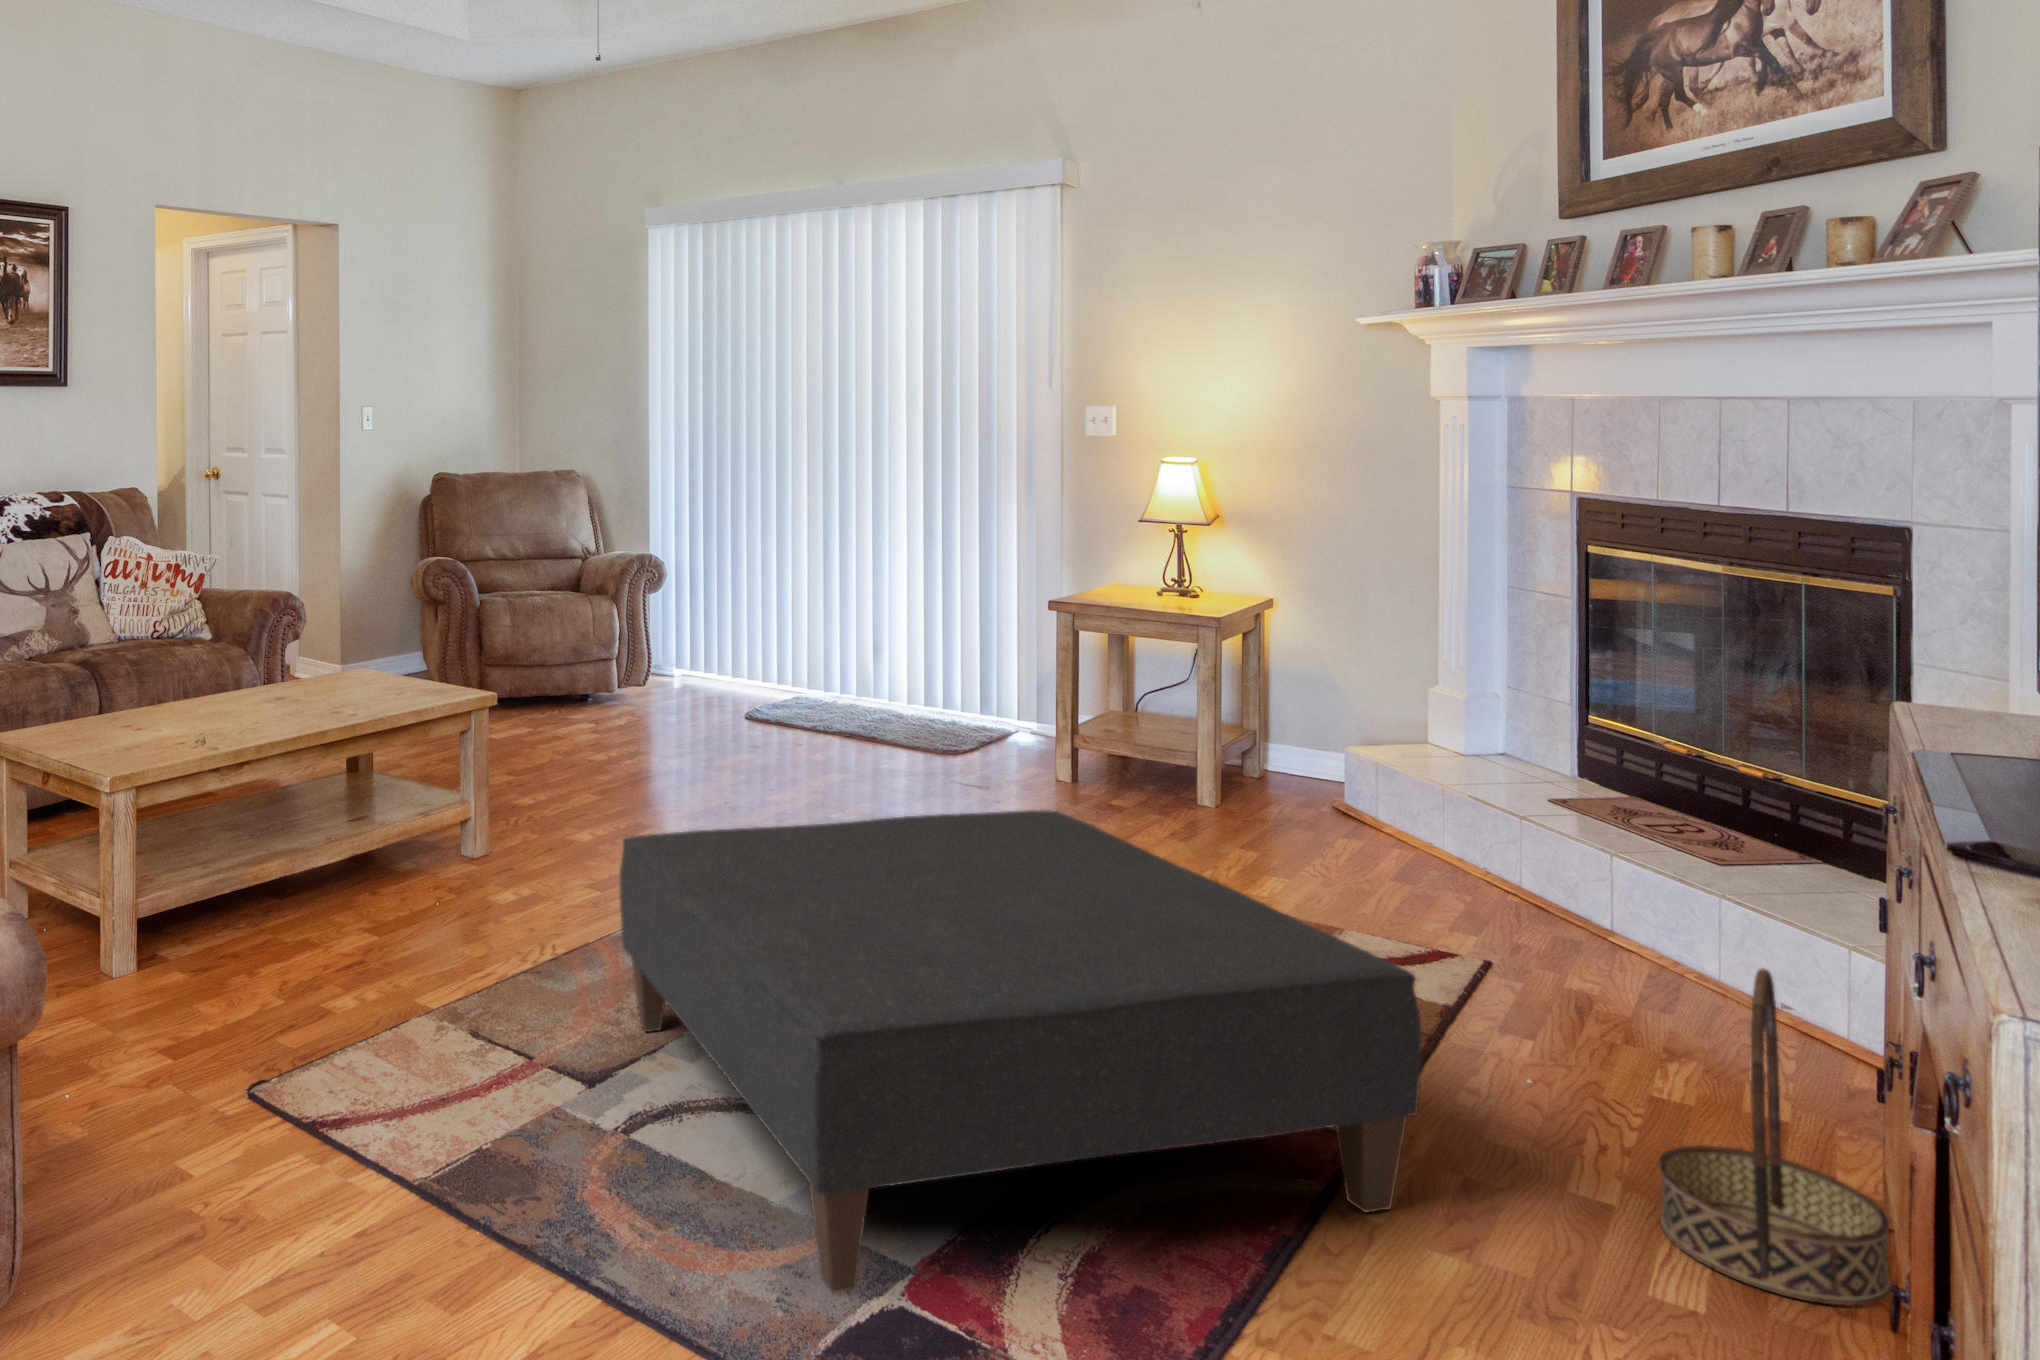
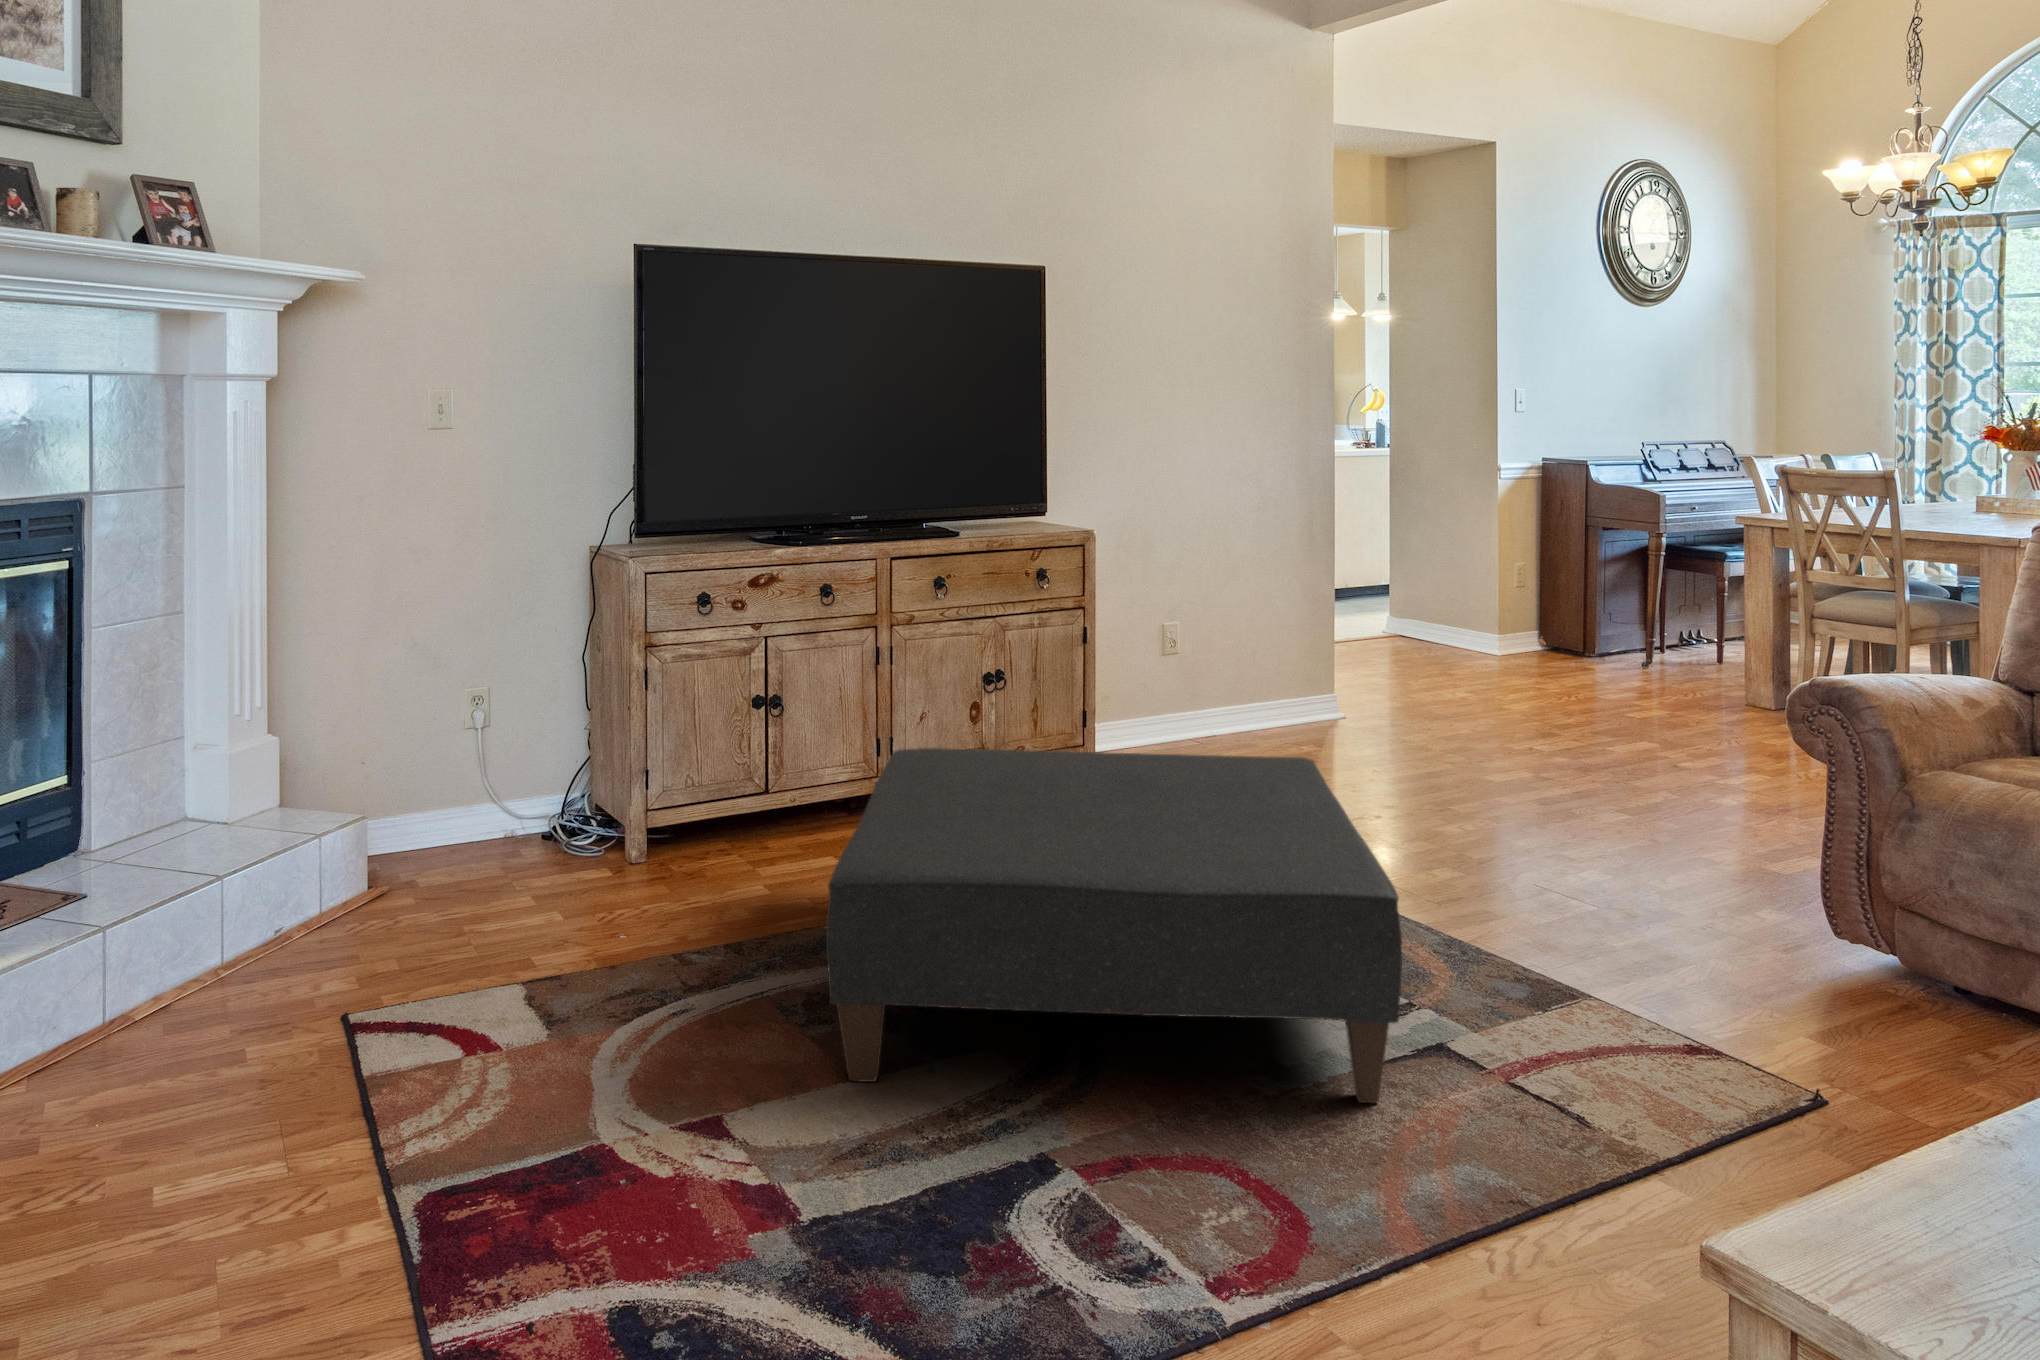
basket: present [1658,969,1891,1306] -> none [691,712,793,885]

